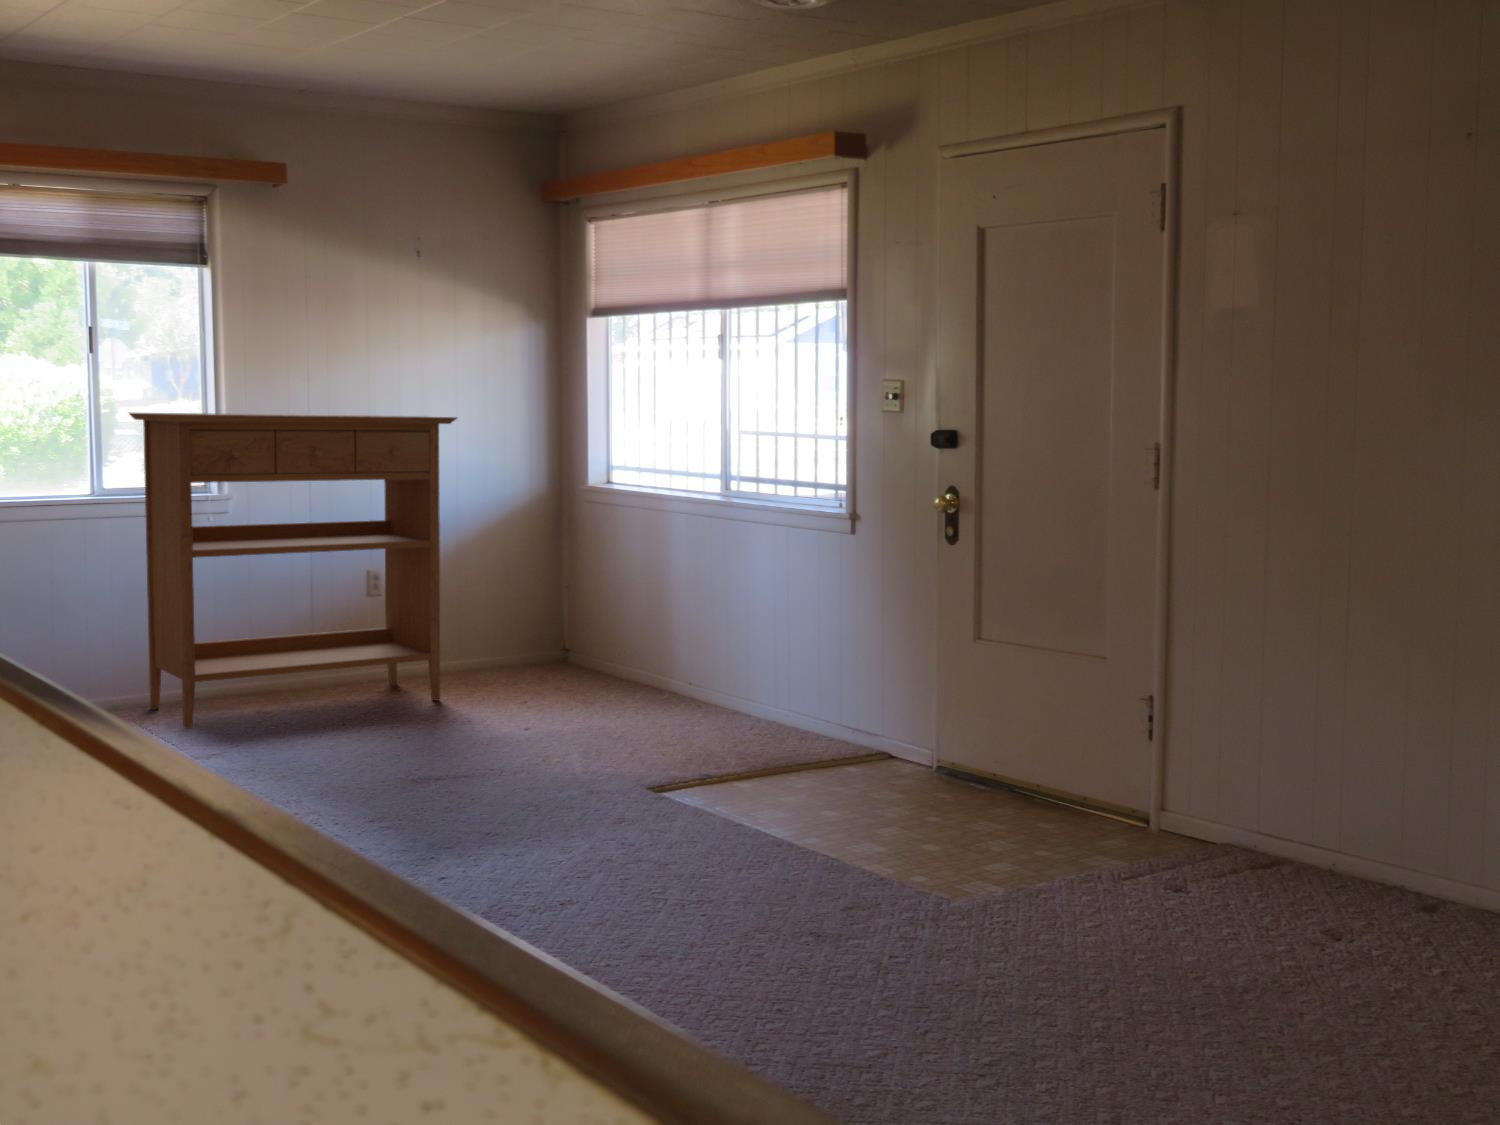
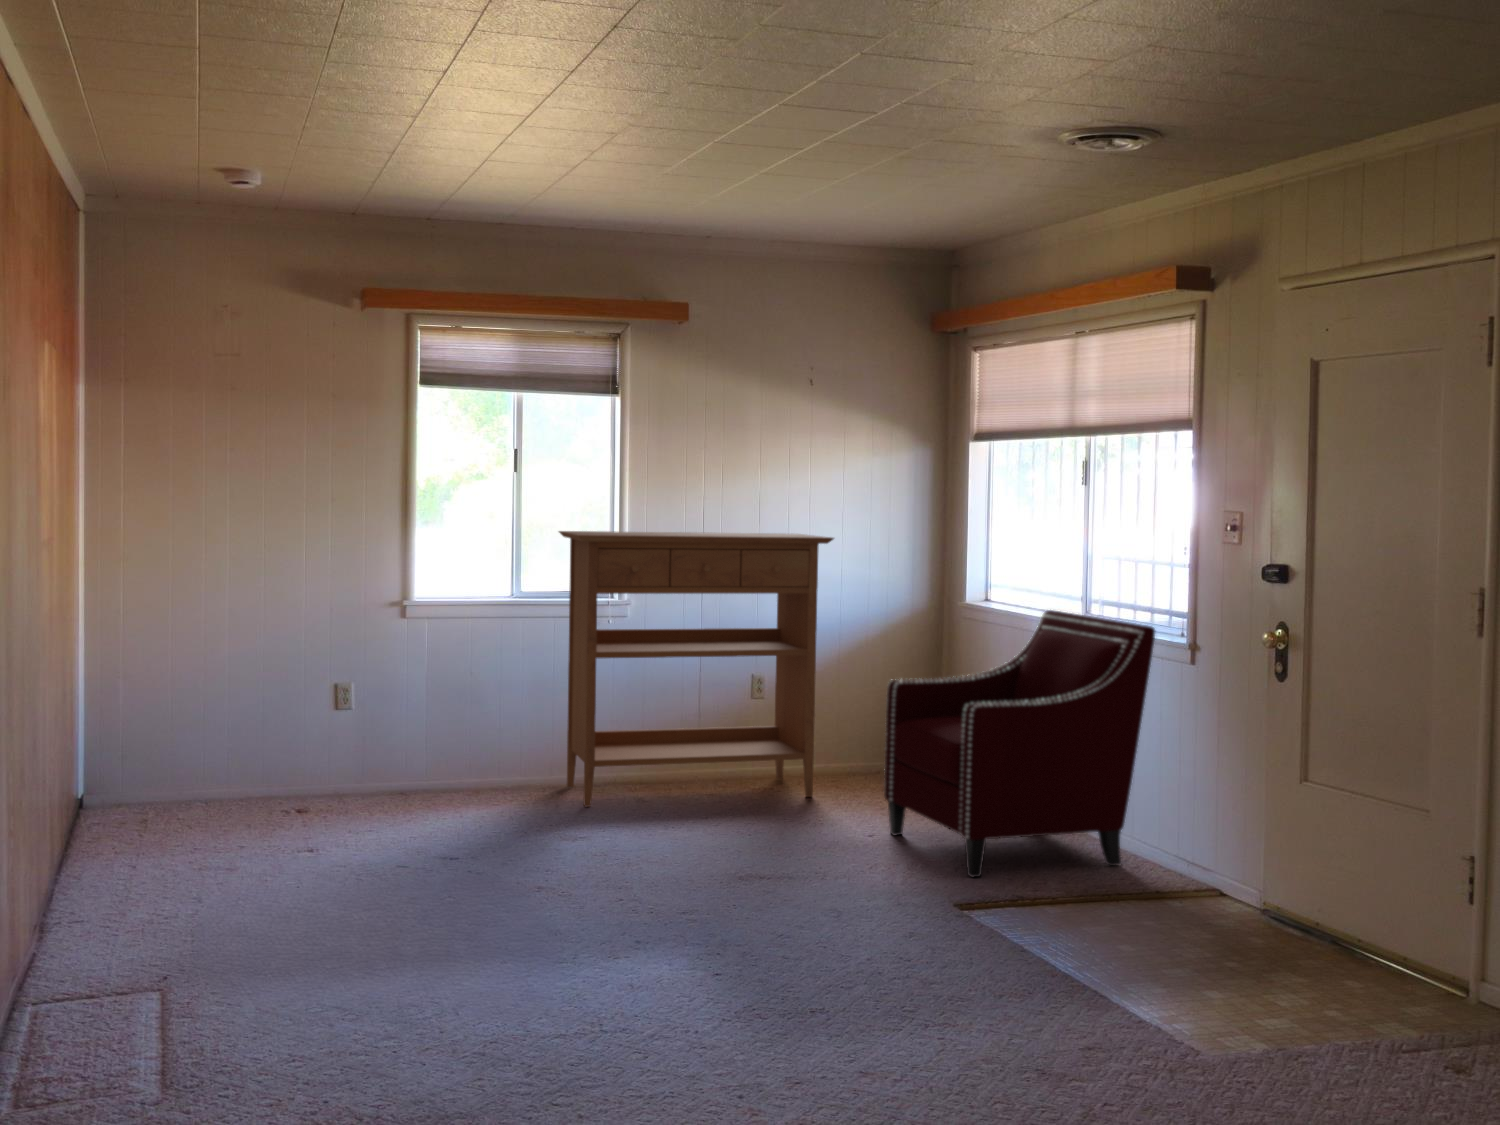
armchair: none [535,489,814,763] -> present [884,610,1155,877]

